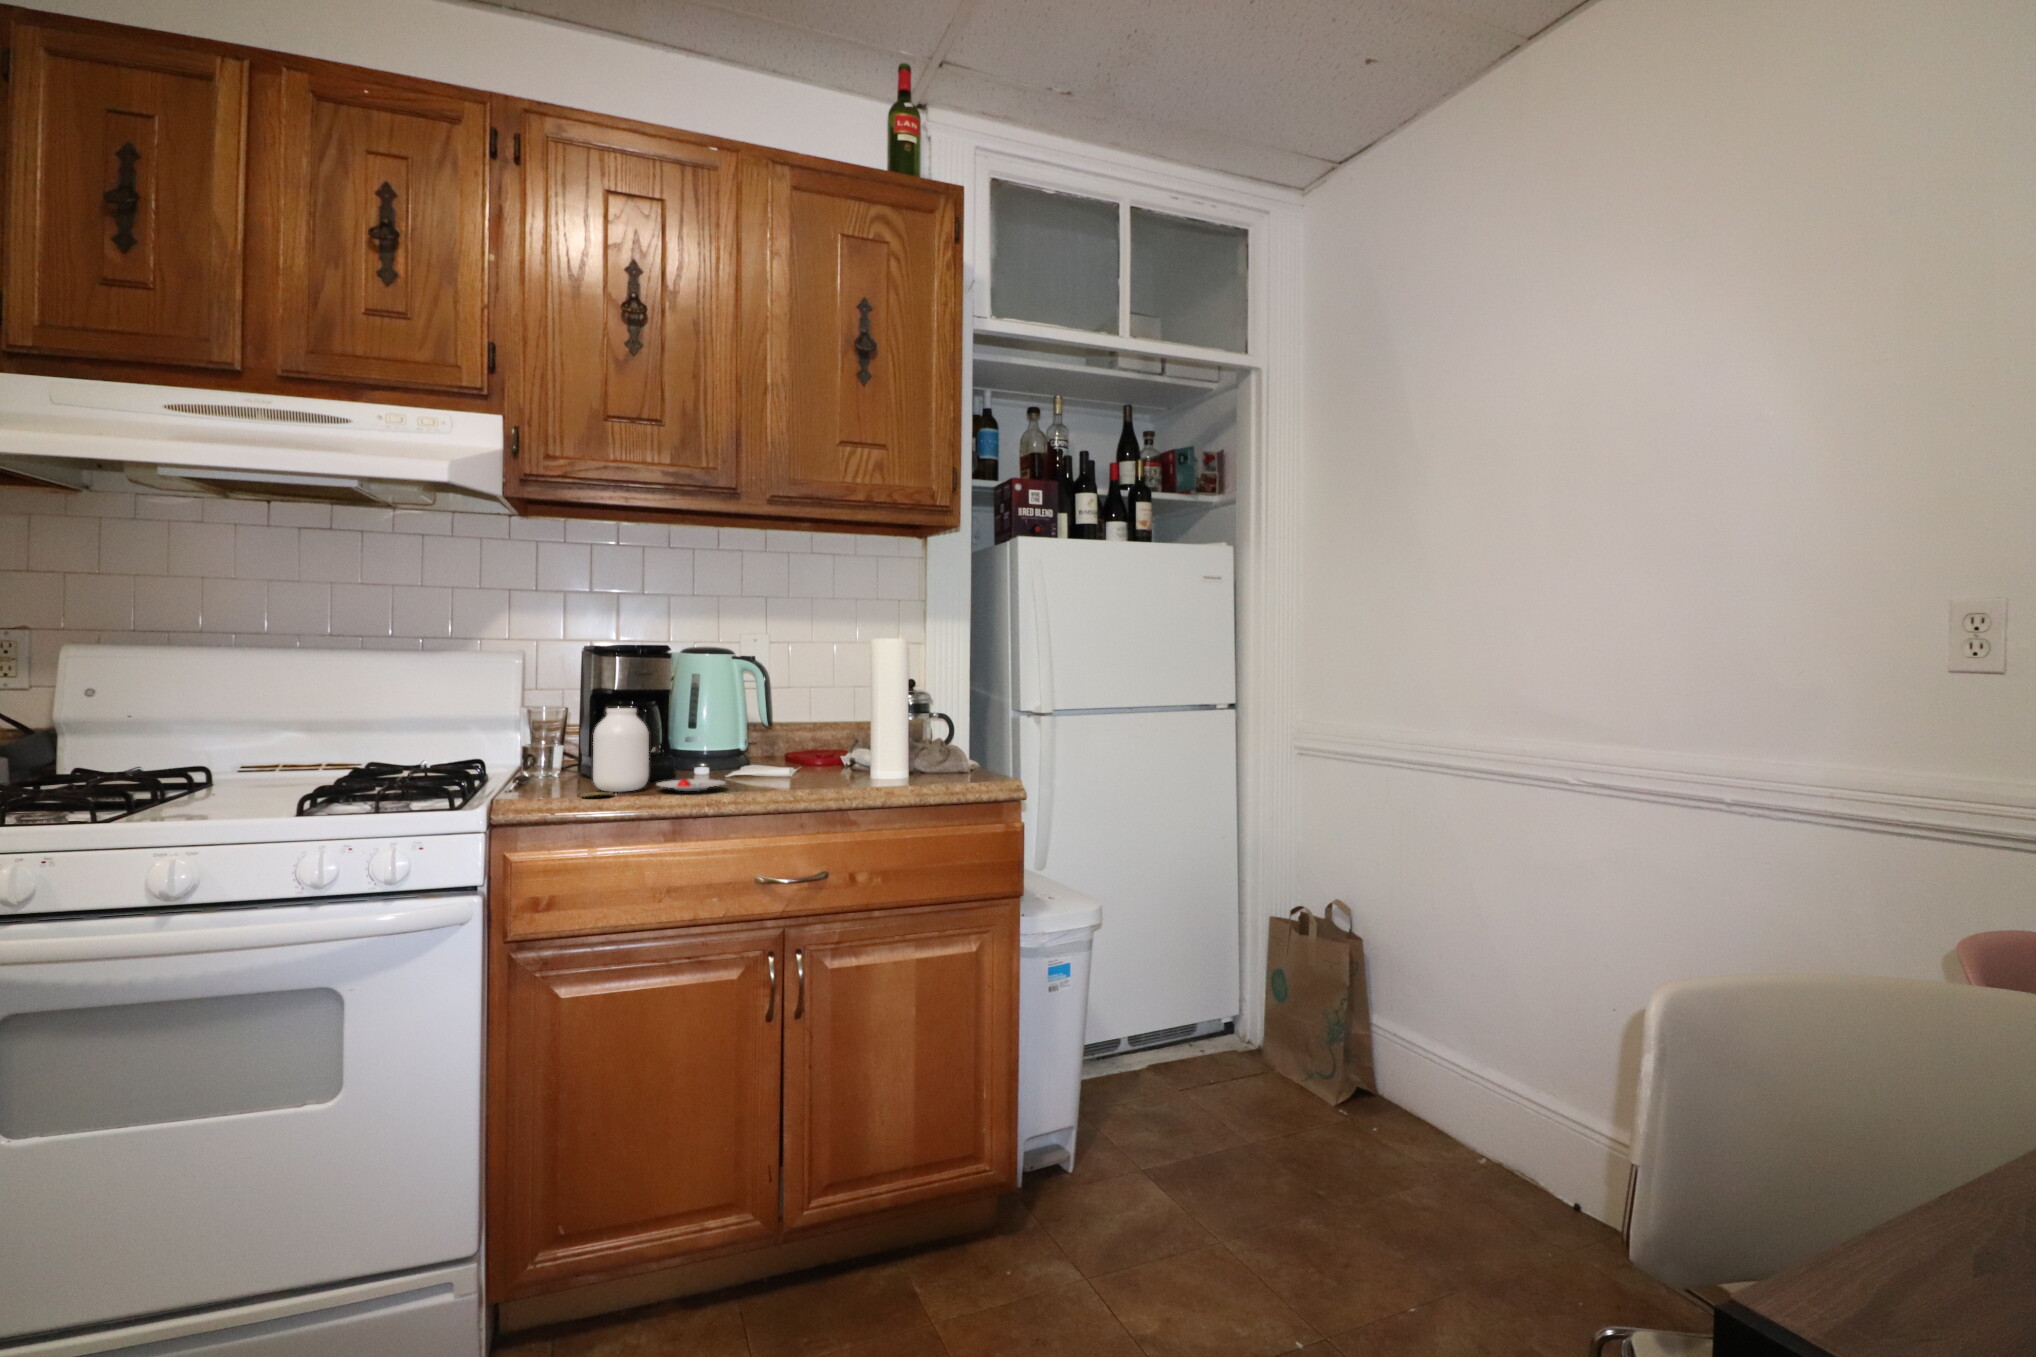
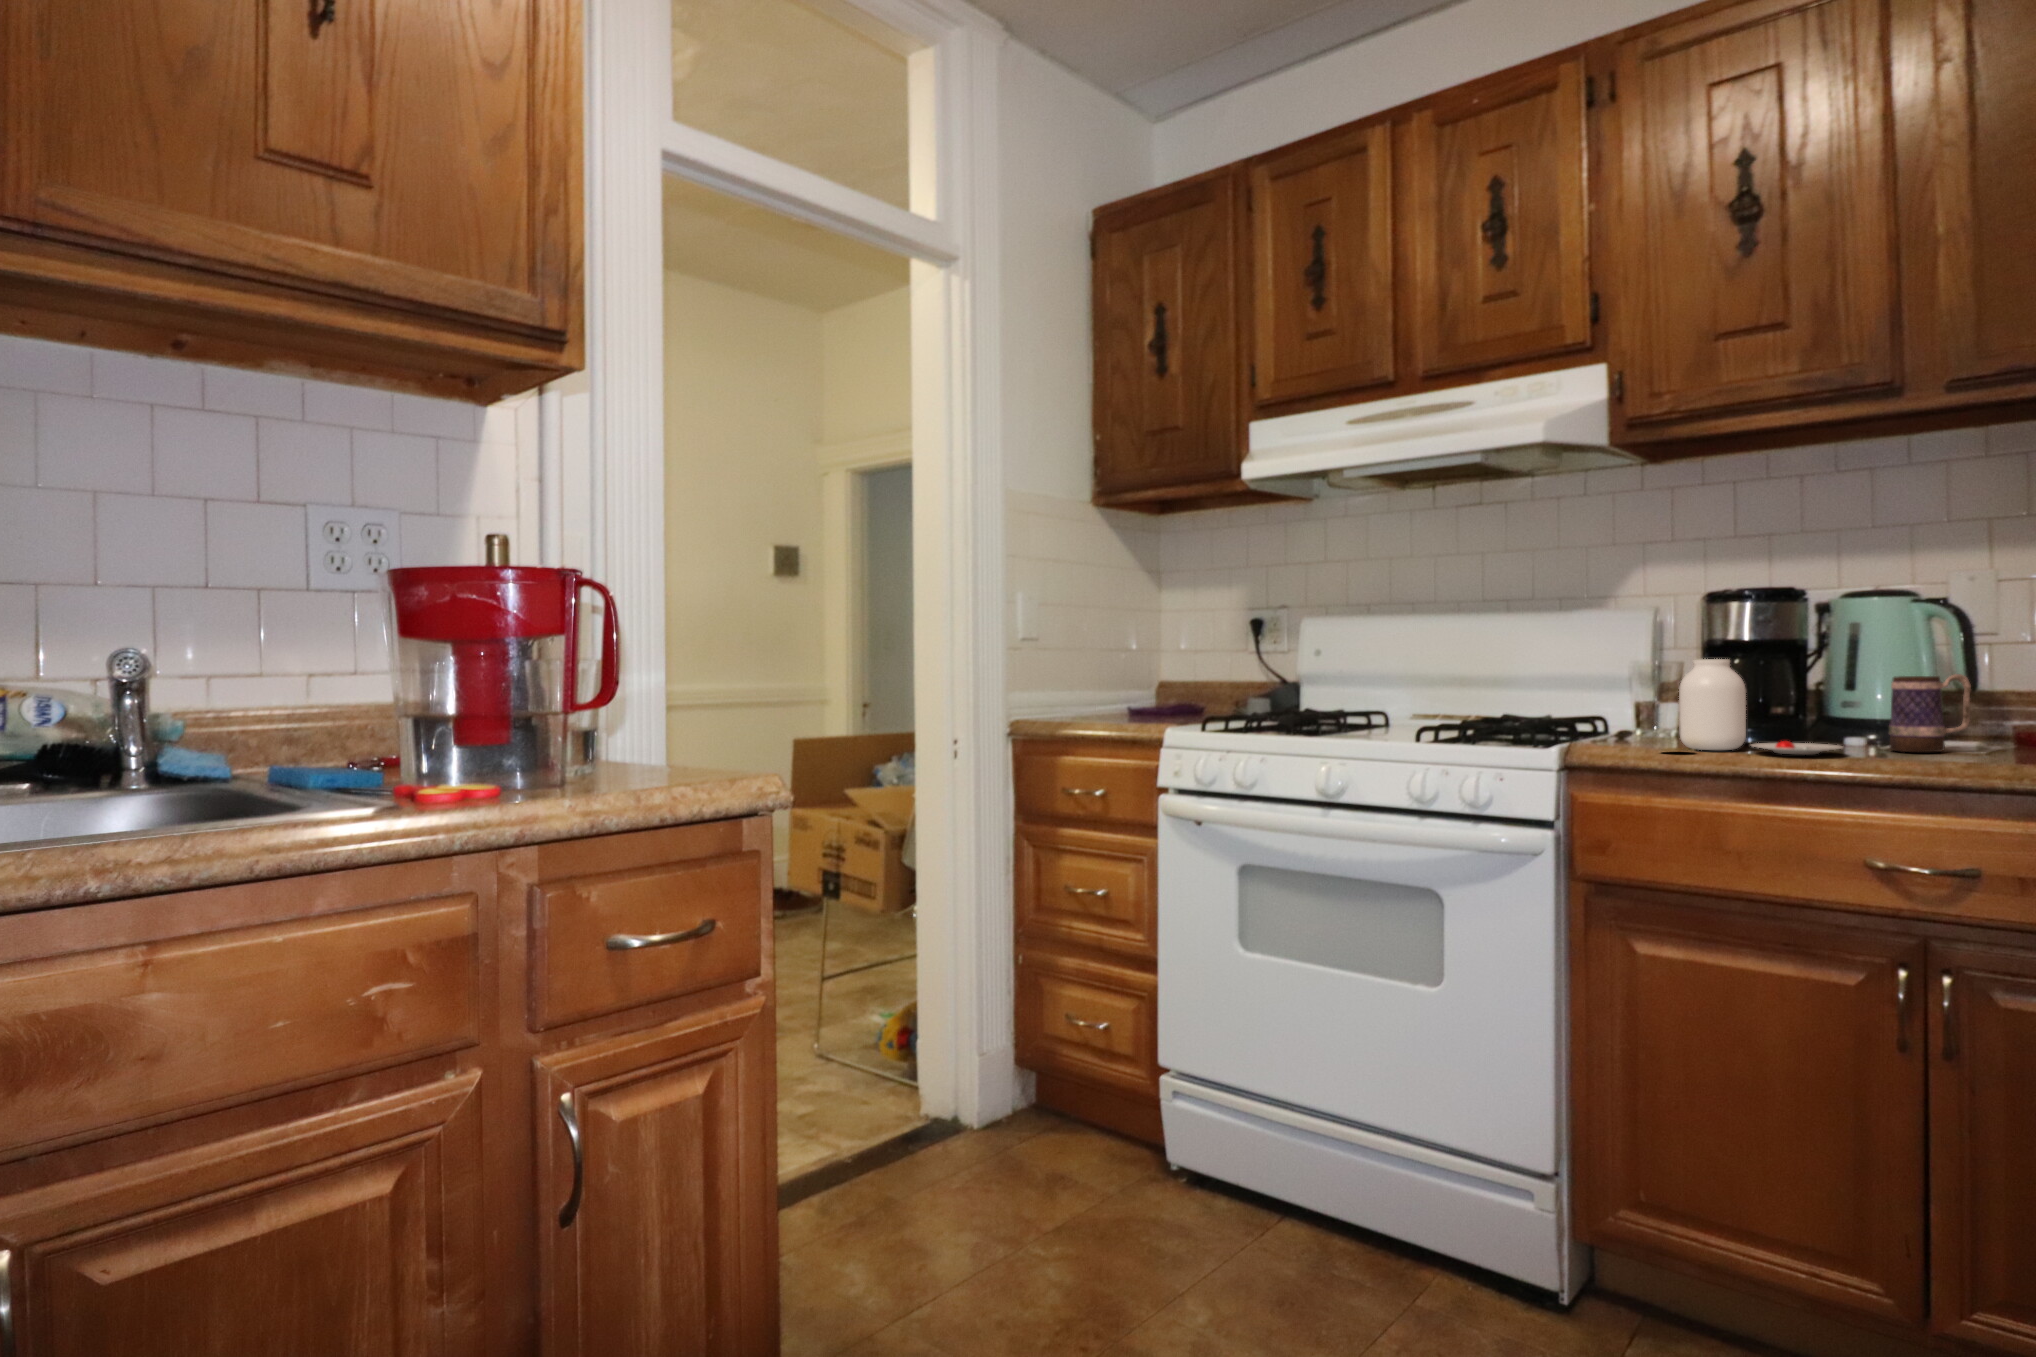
mug: none [746,720,796,781] -> present [1889,674,1971,752]

